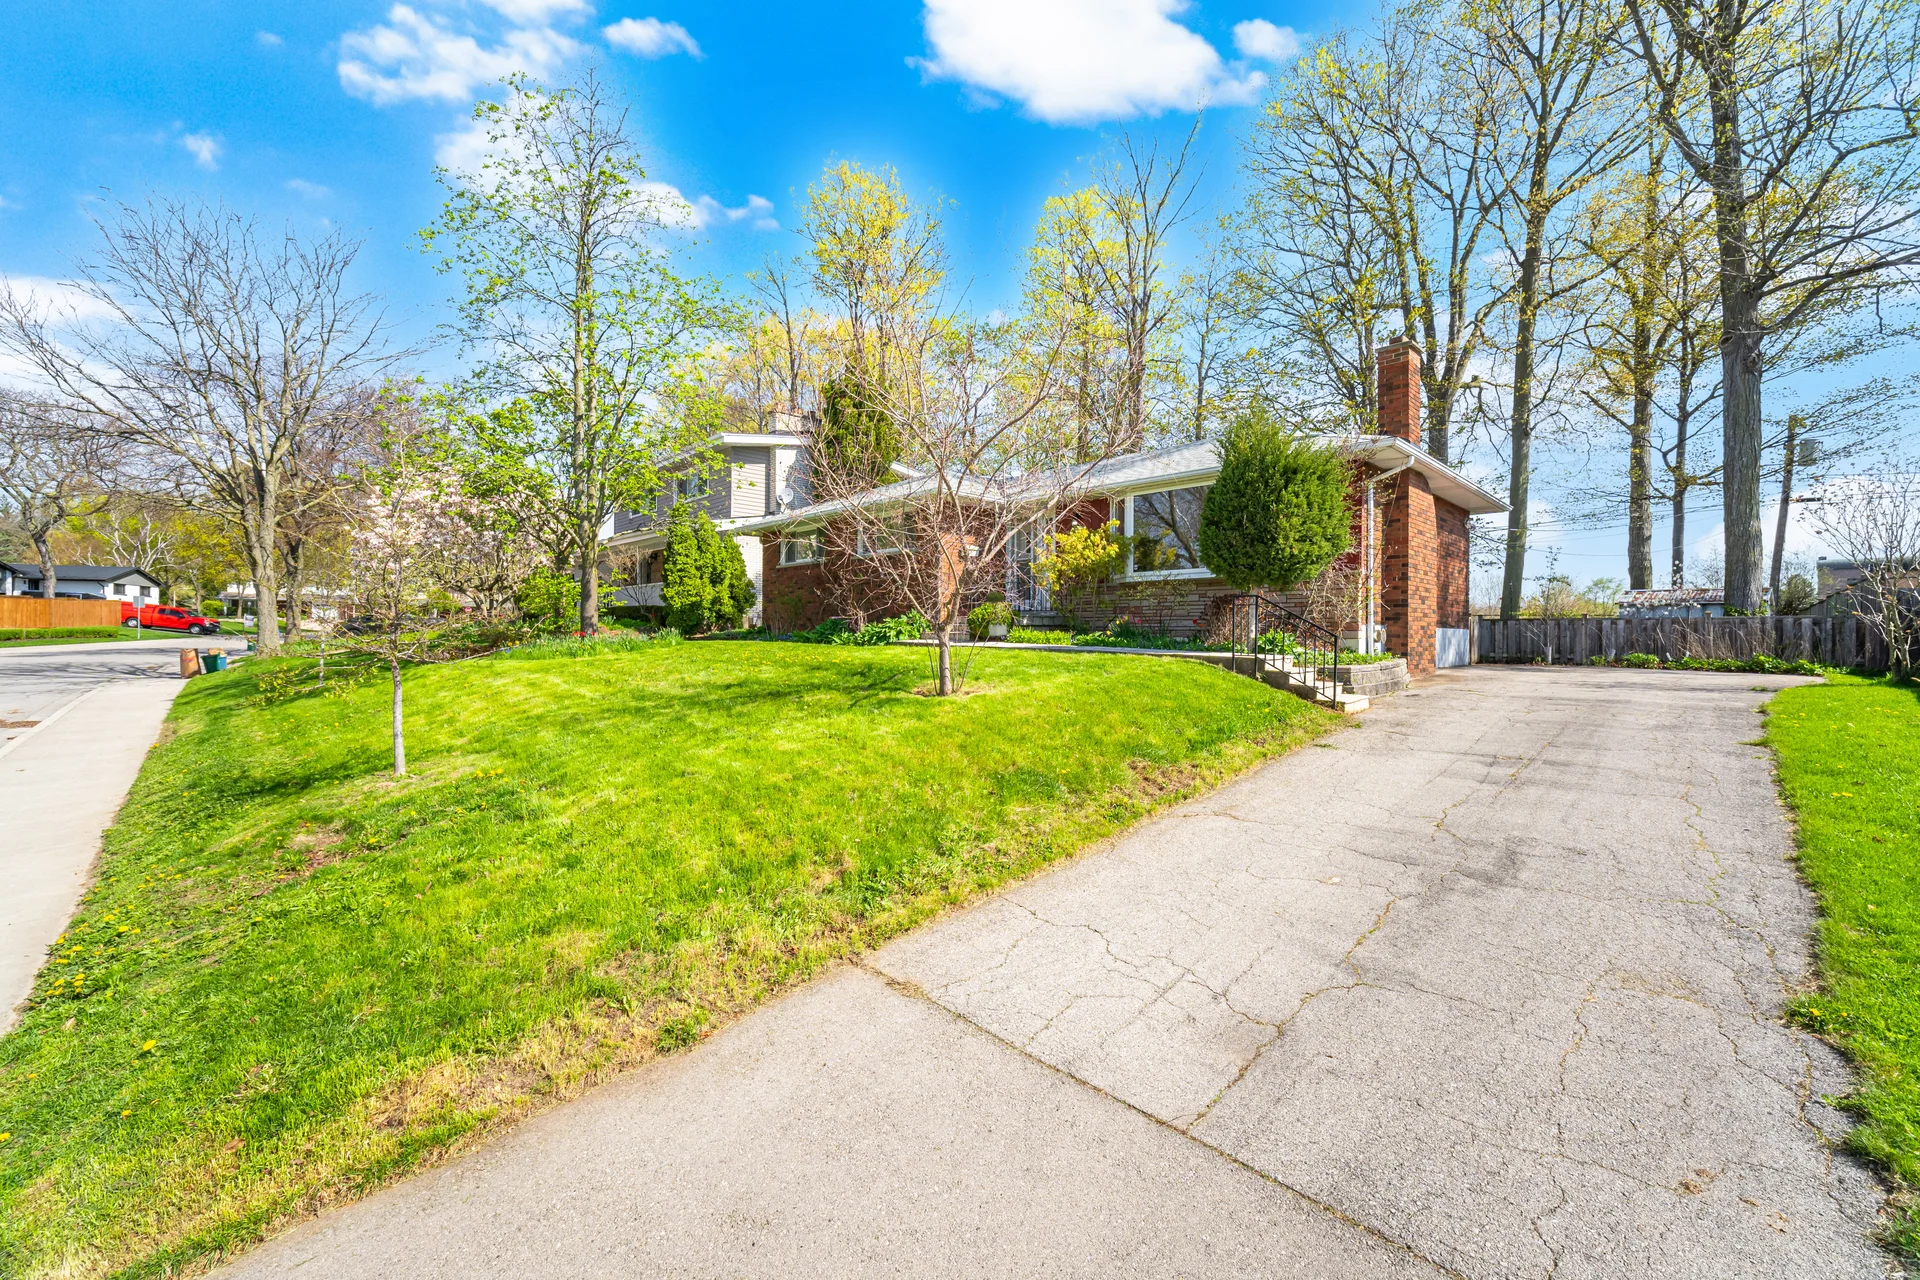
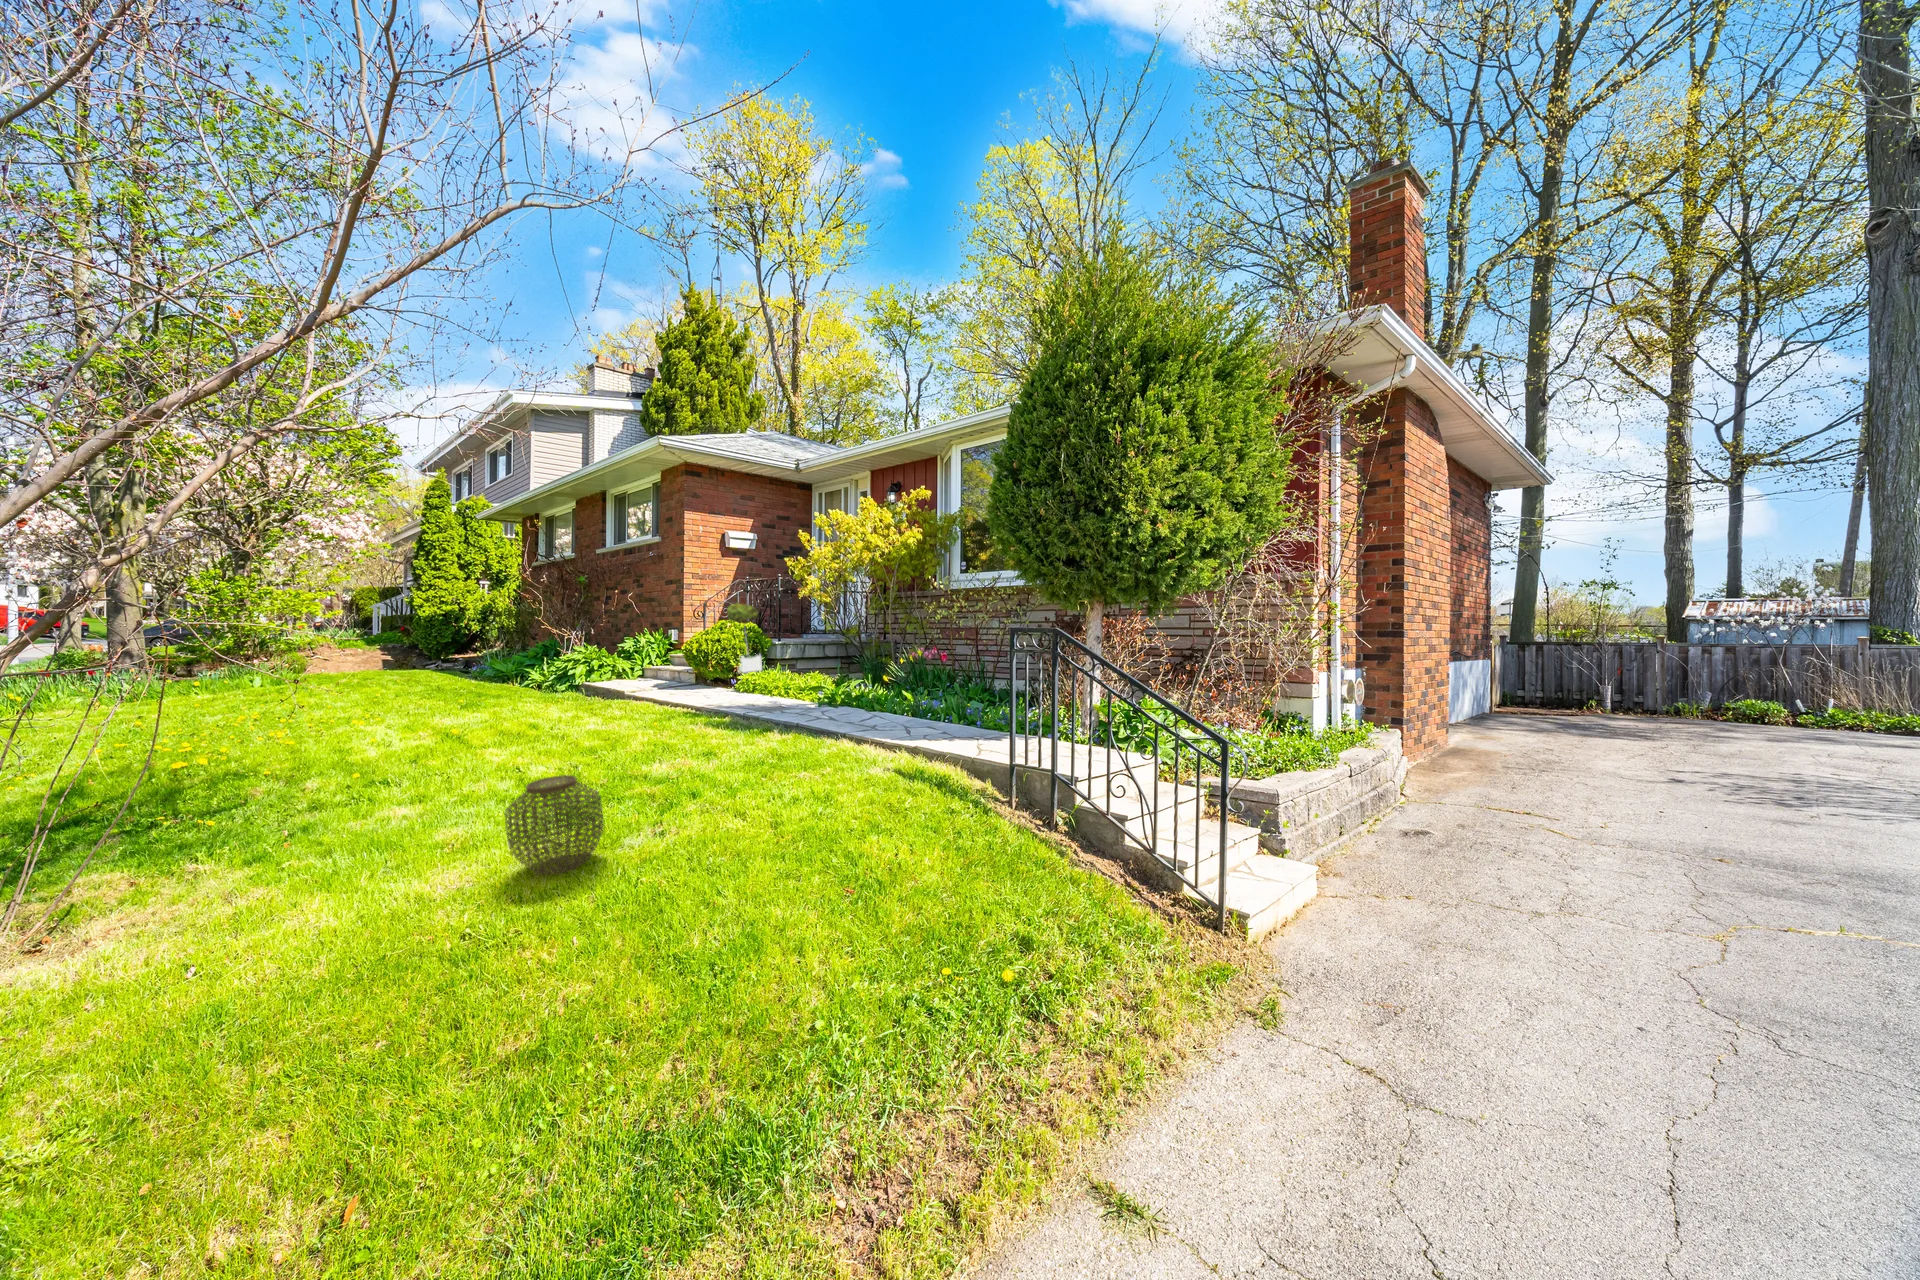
woven basket: none [1107,645,1136,676] -> present [505,775,603,874]

